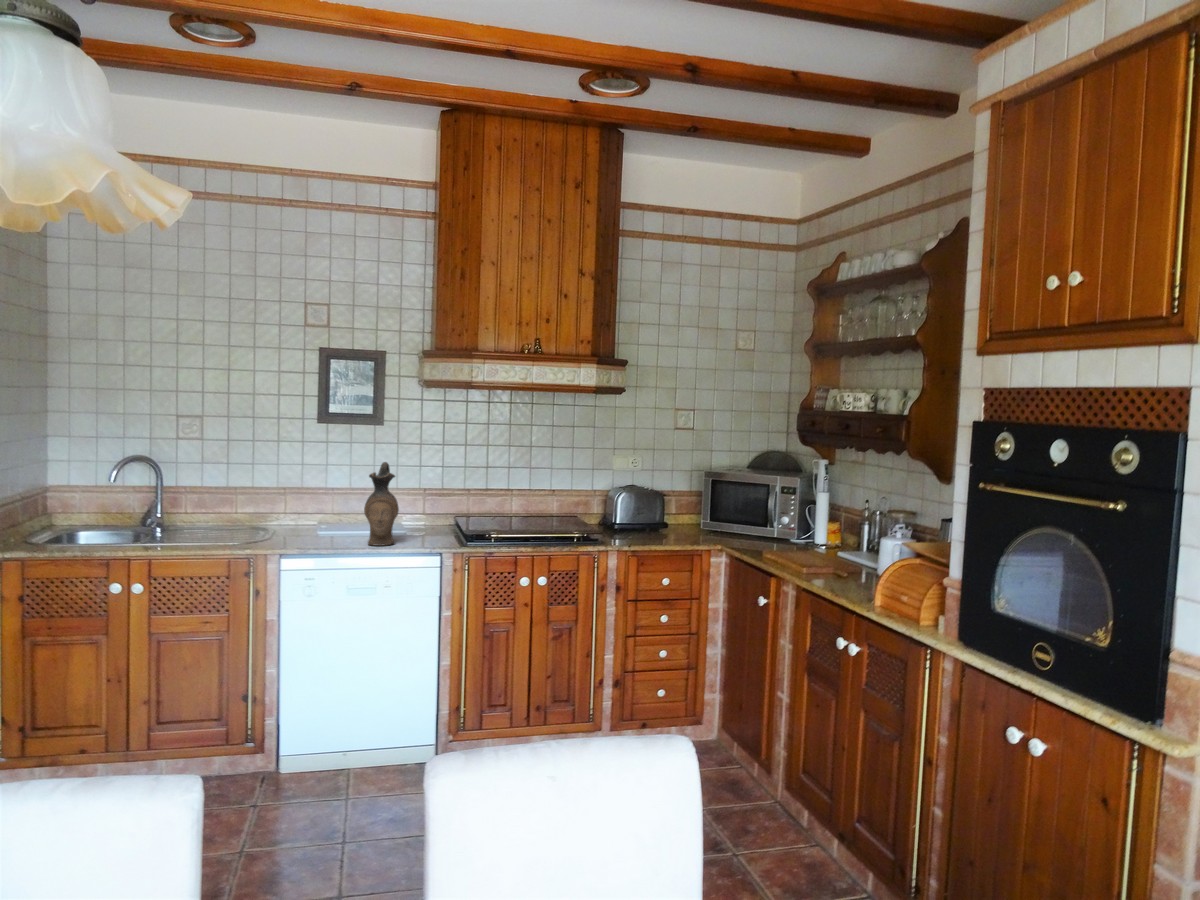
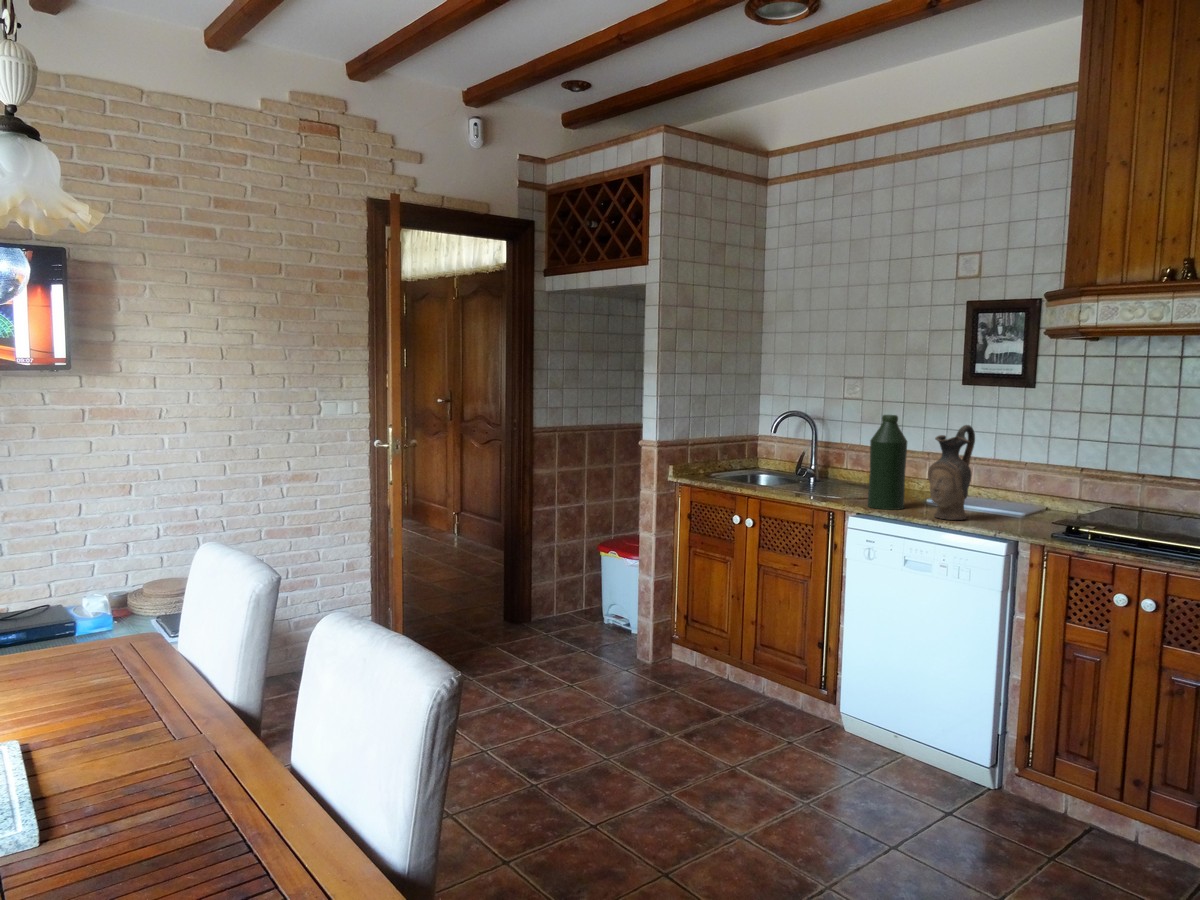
bottle: none [290,456,326,547] -> present [868,415,907,510]

